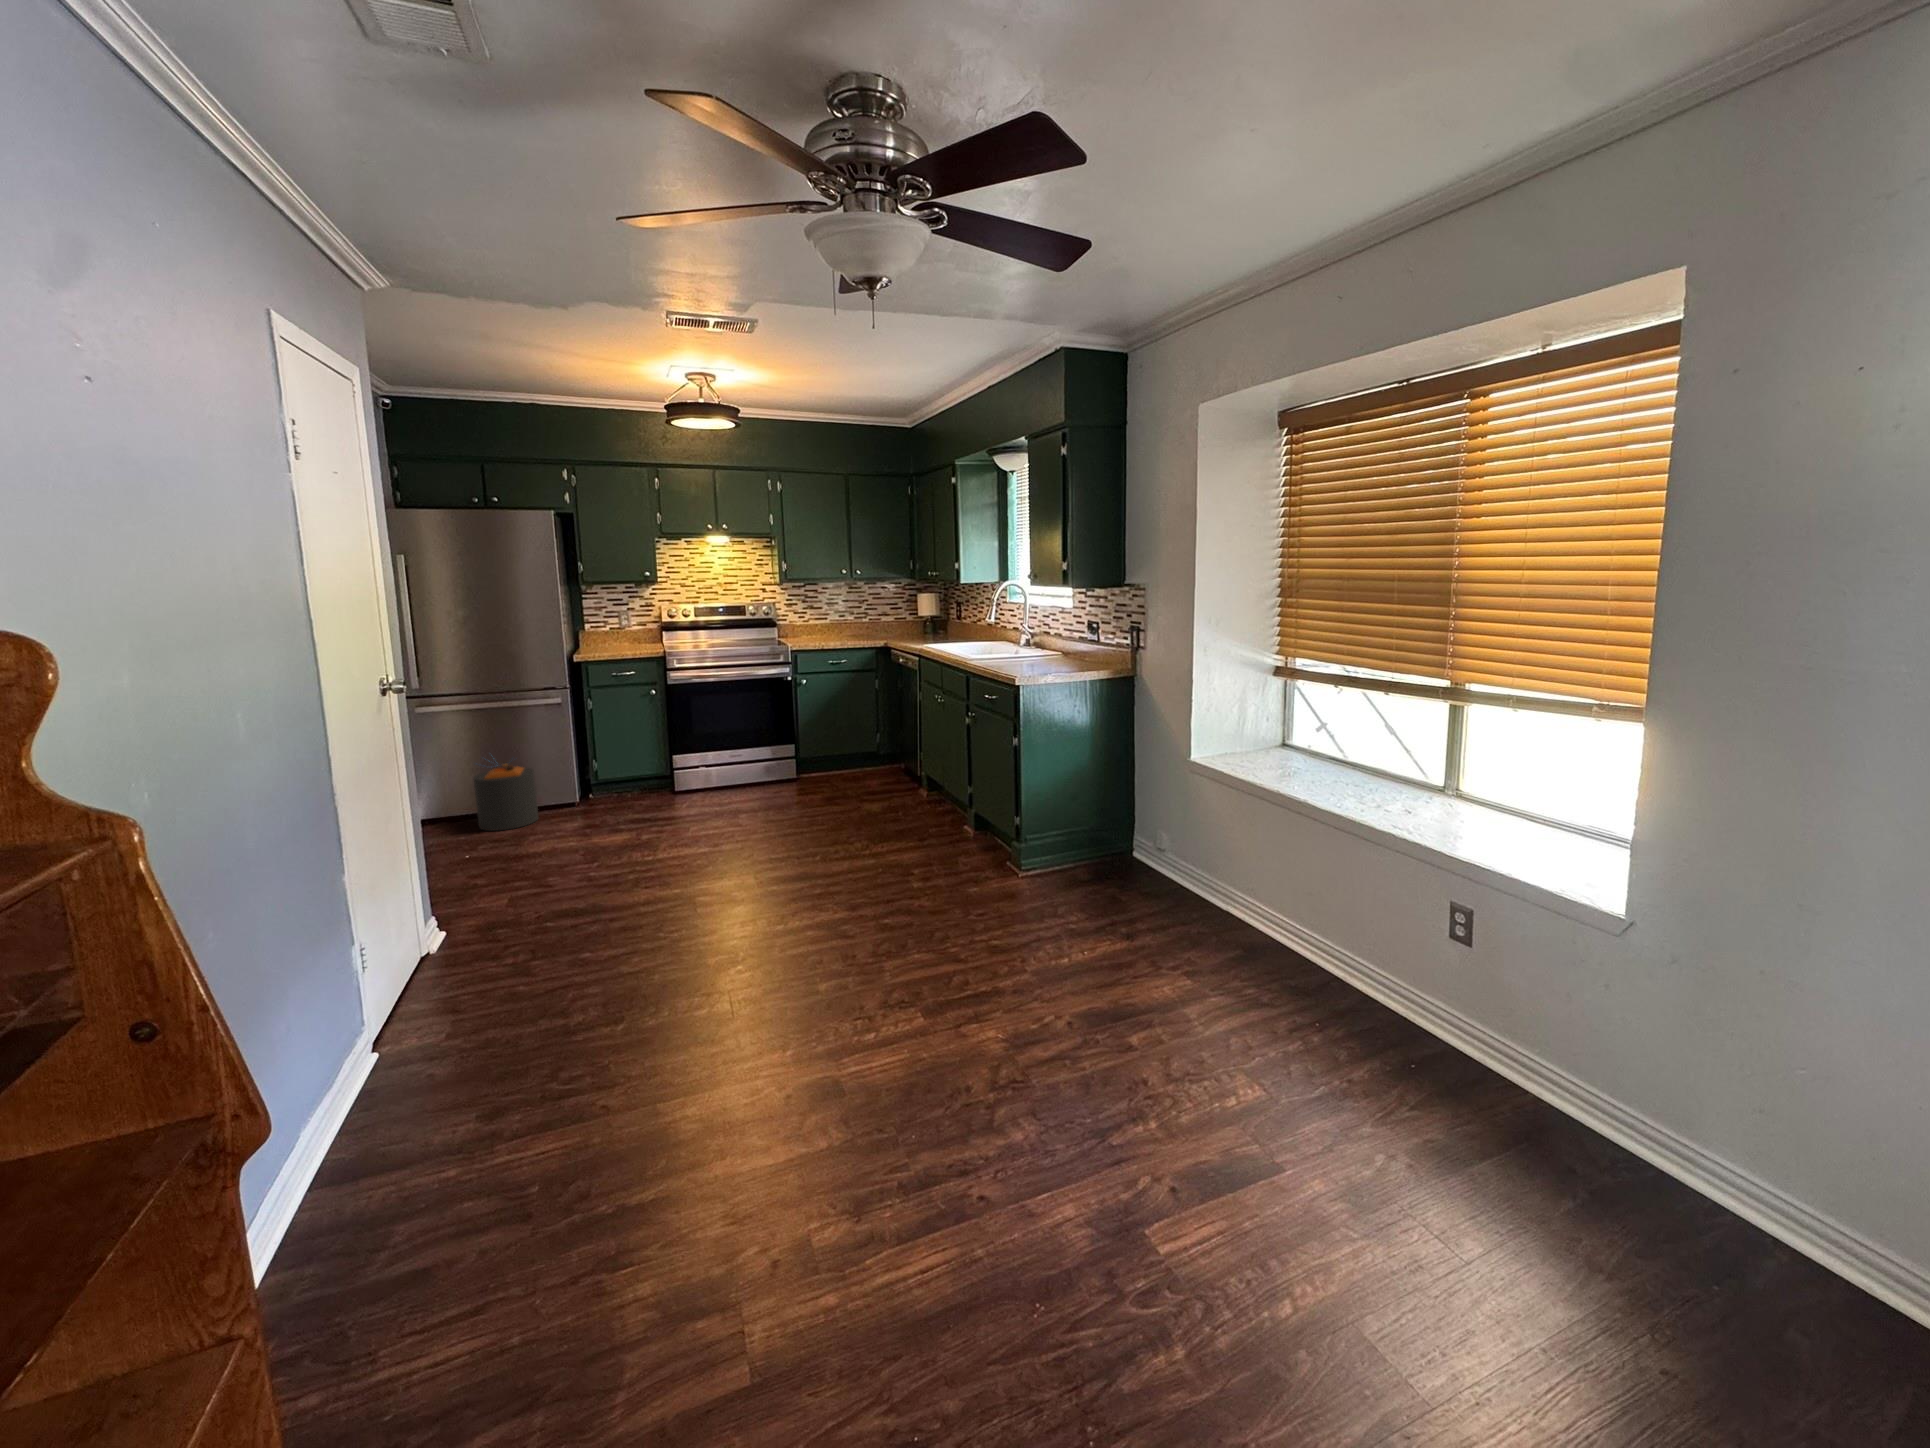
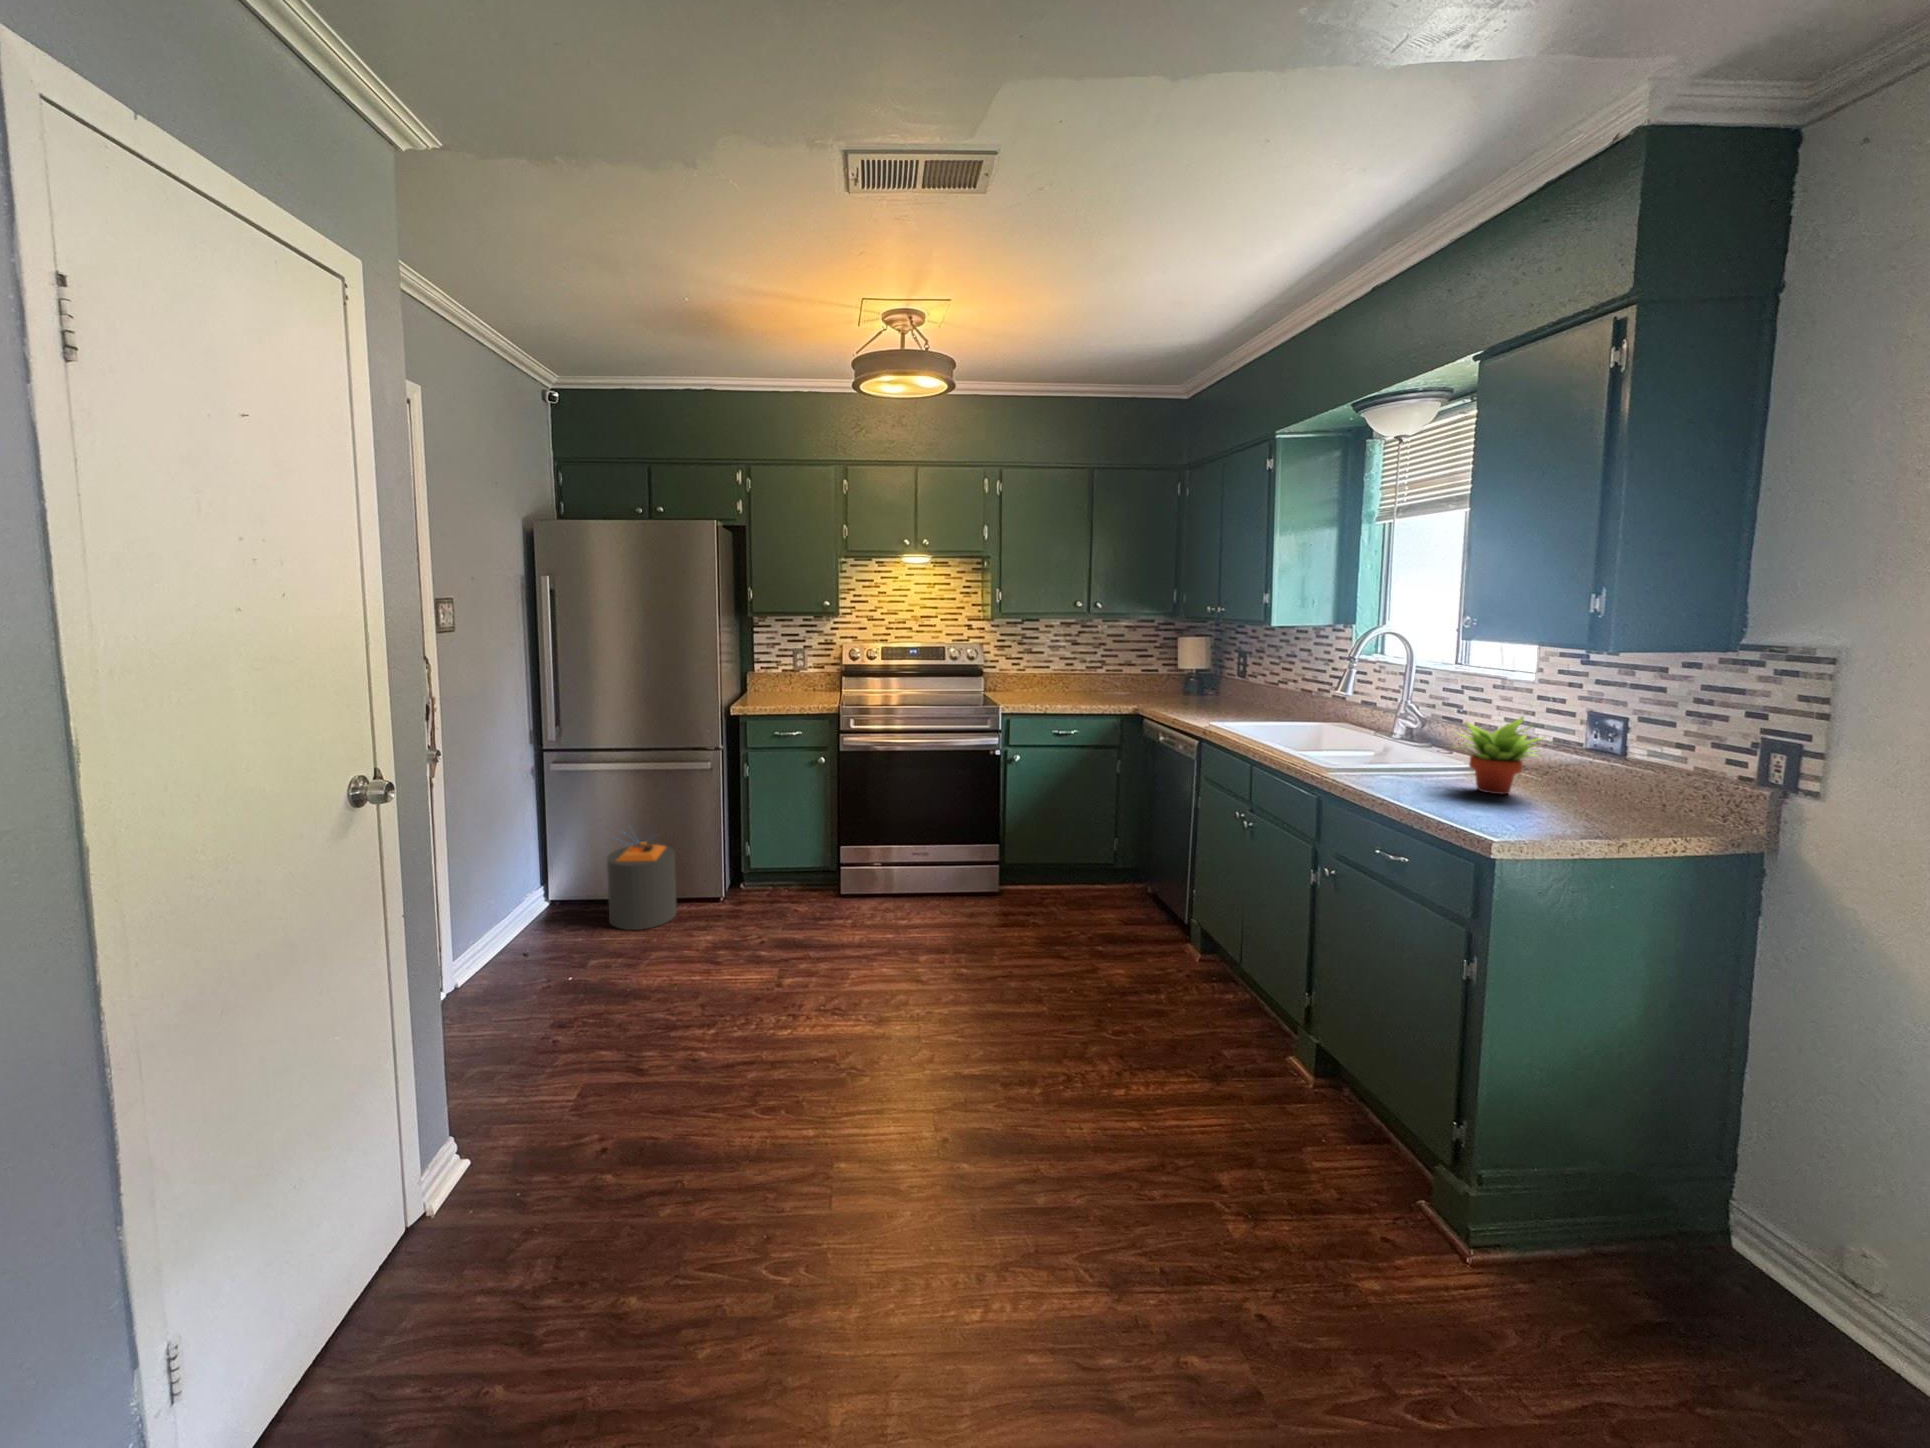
succulent plant: none [1020,624,1057,663] -> present [1461,717,1544,794]

